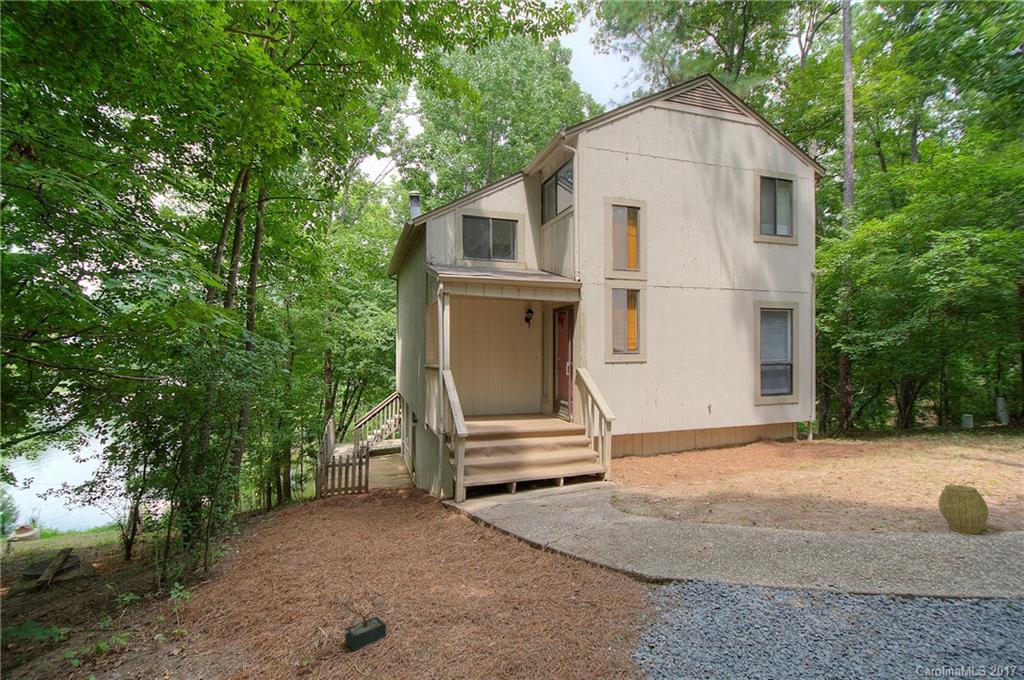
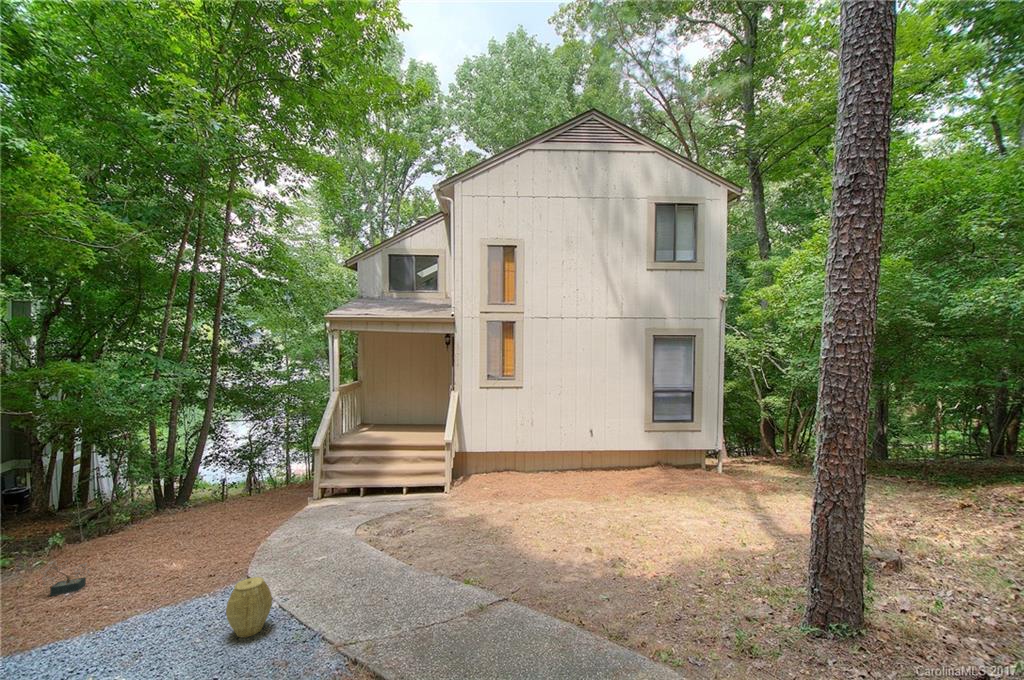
woven basket: present [939,485,988,534] -> present [226,577,272,637]

